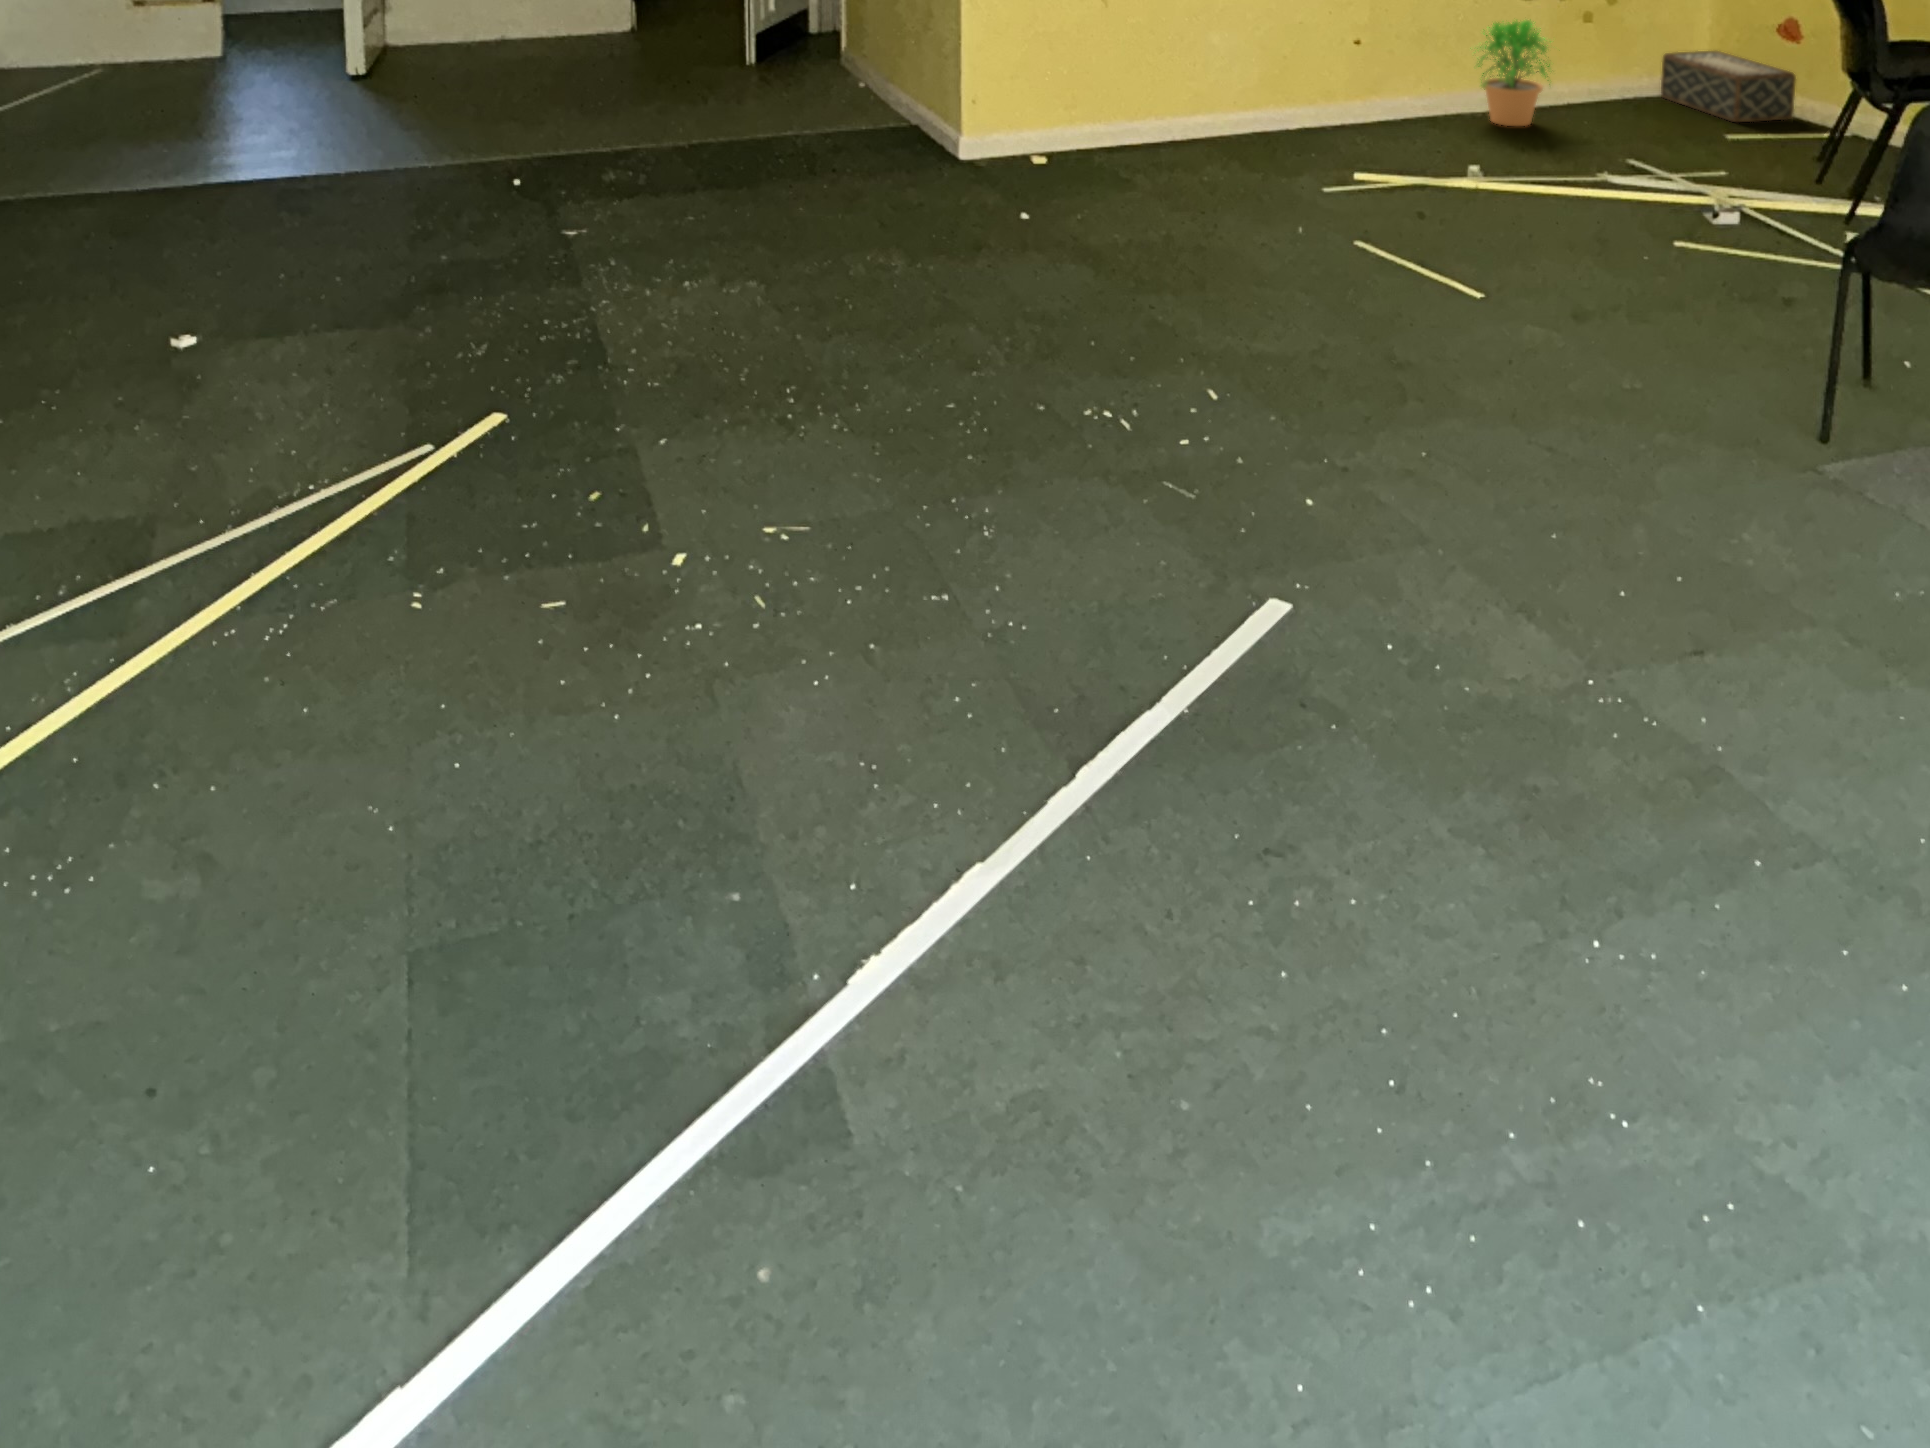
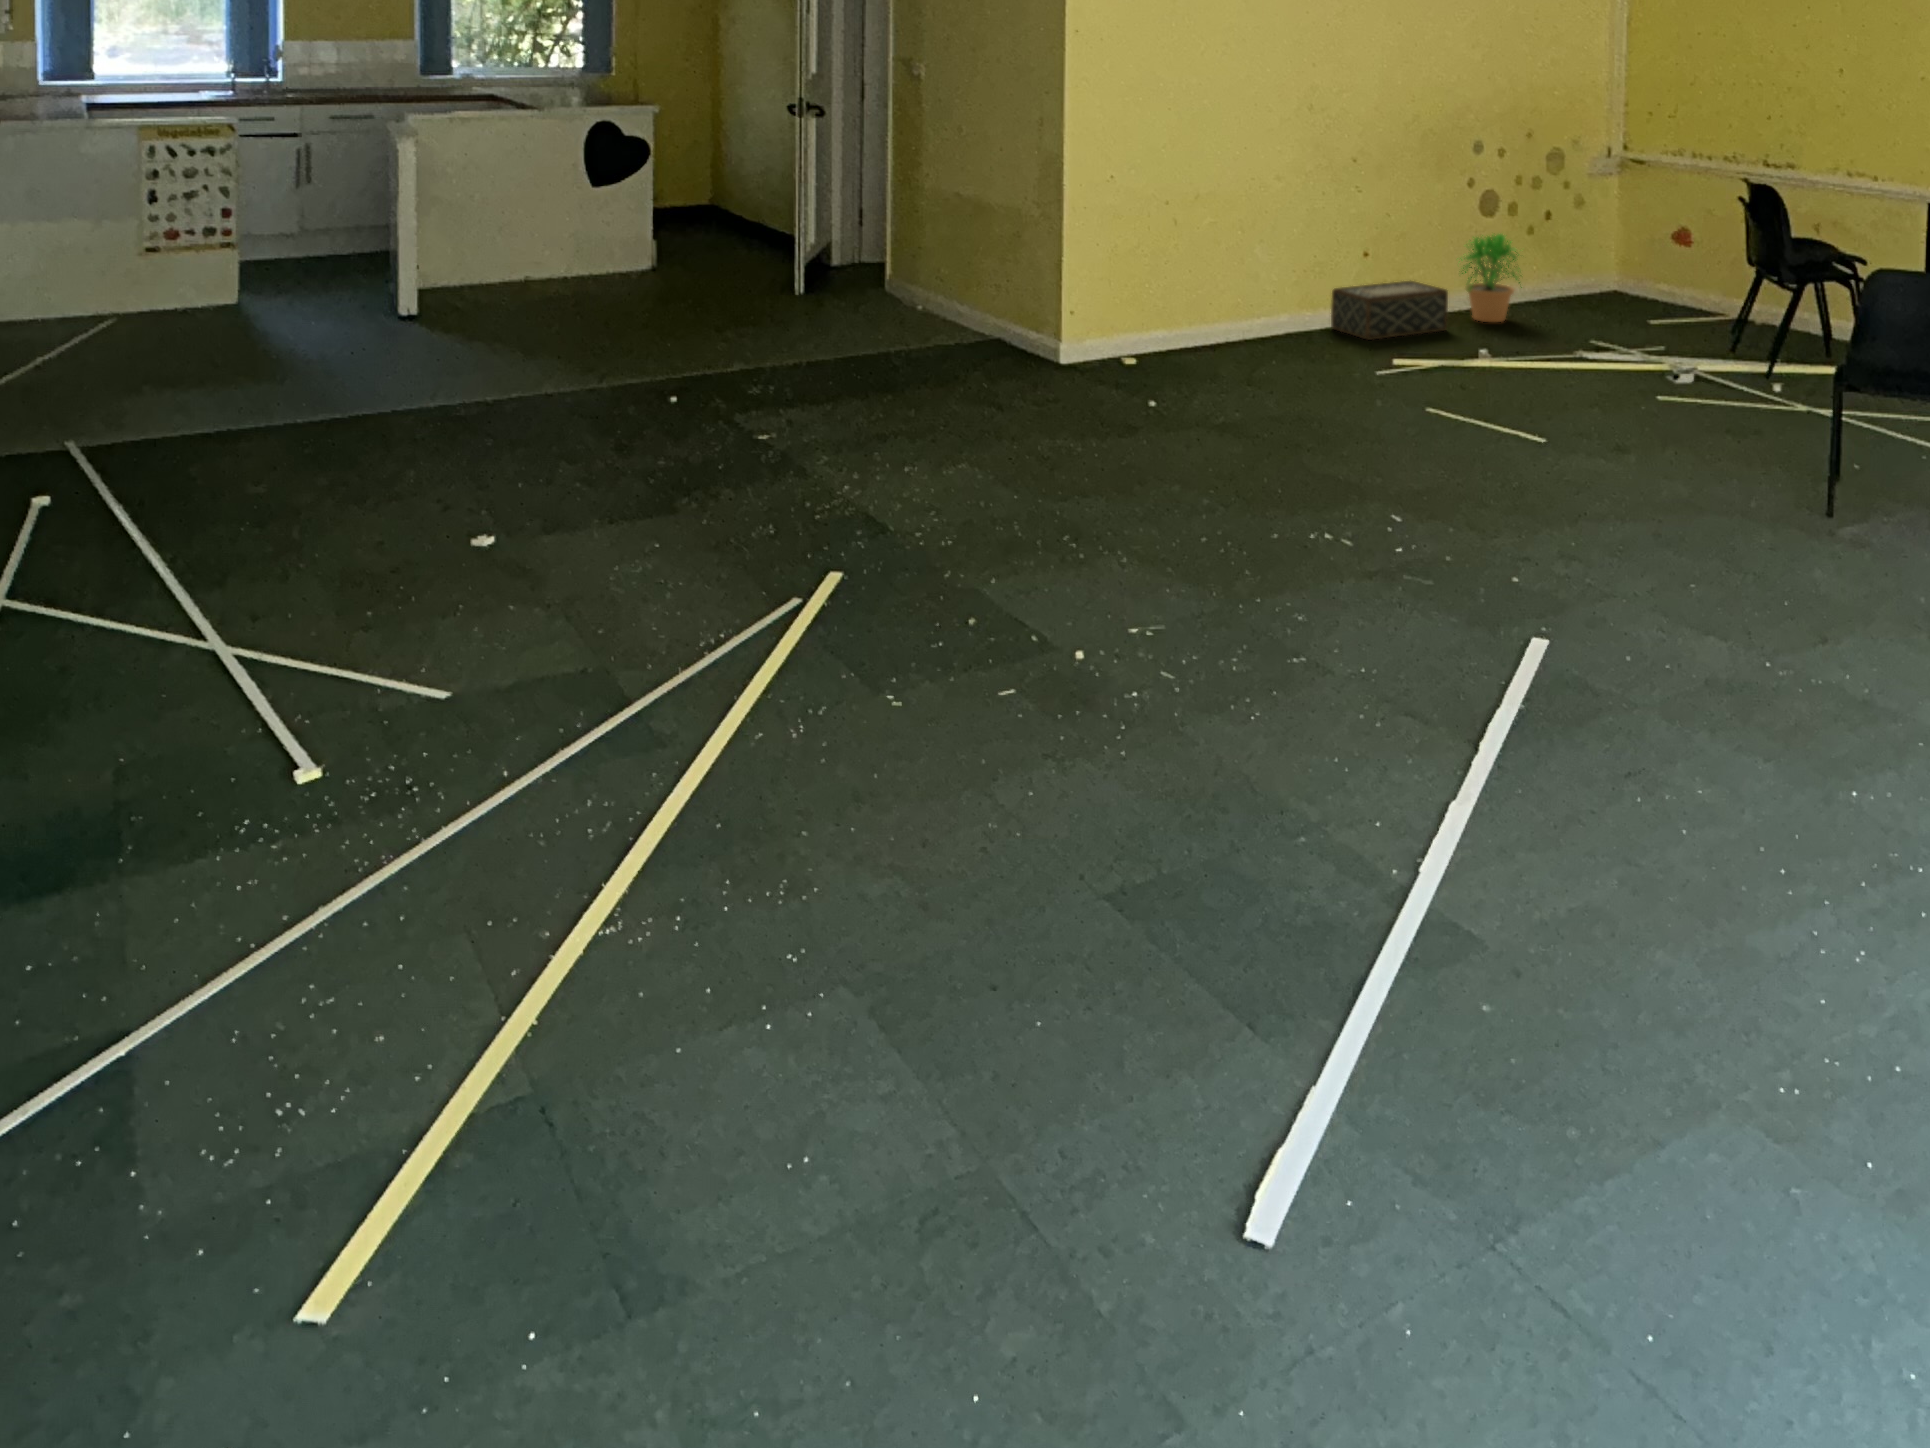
woven basket: present [1661,51,1796,122] -> present [1331,281,1448,340]

